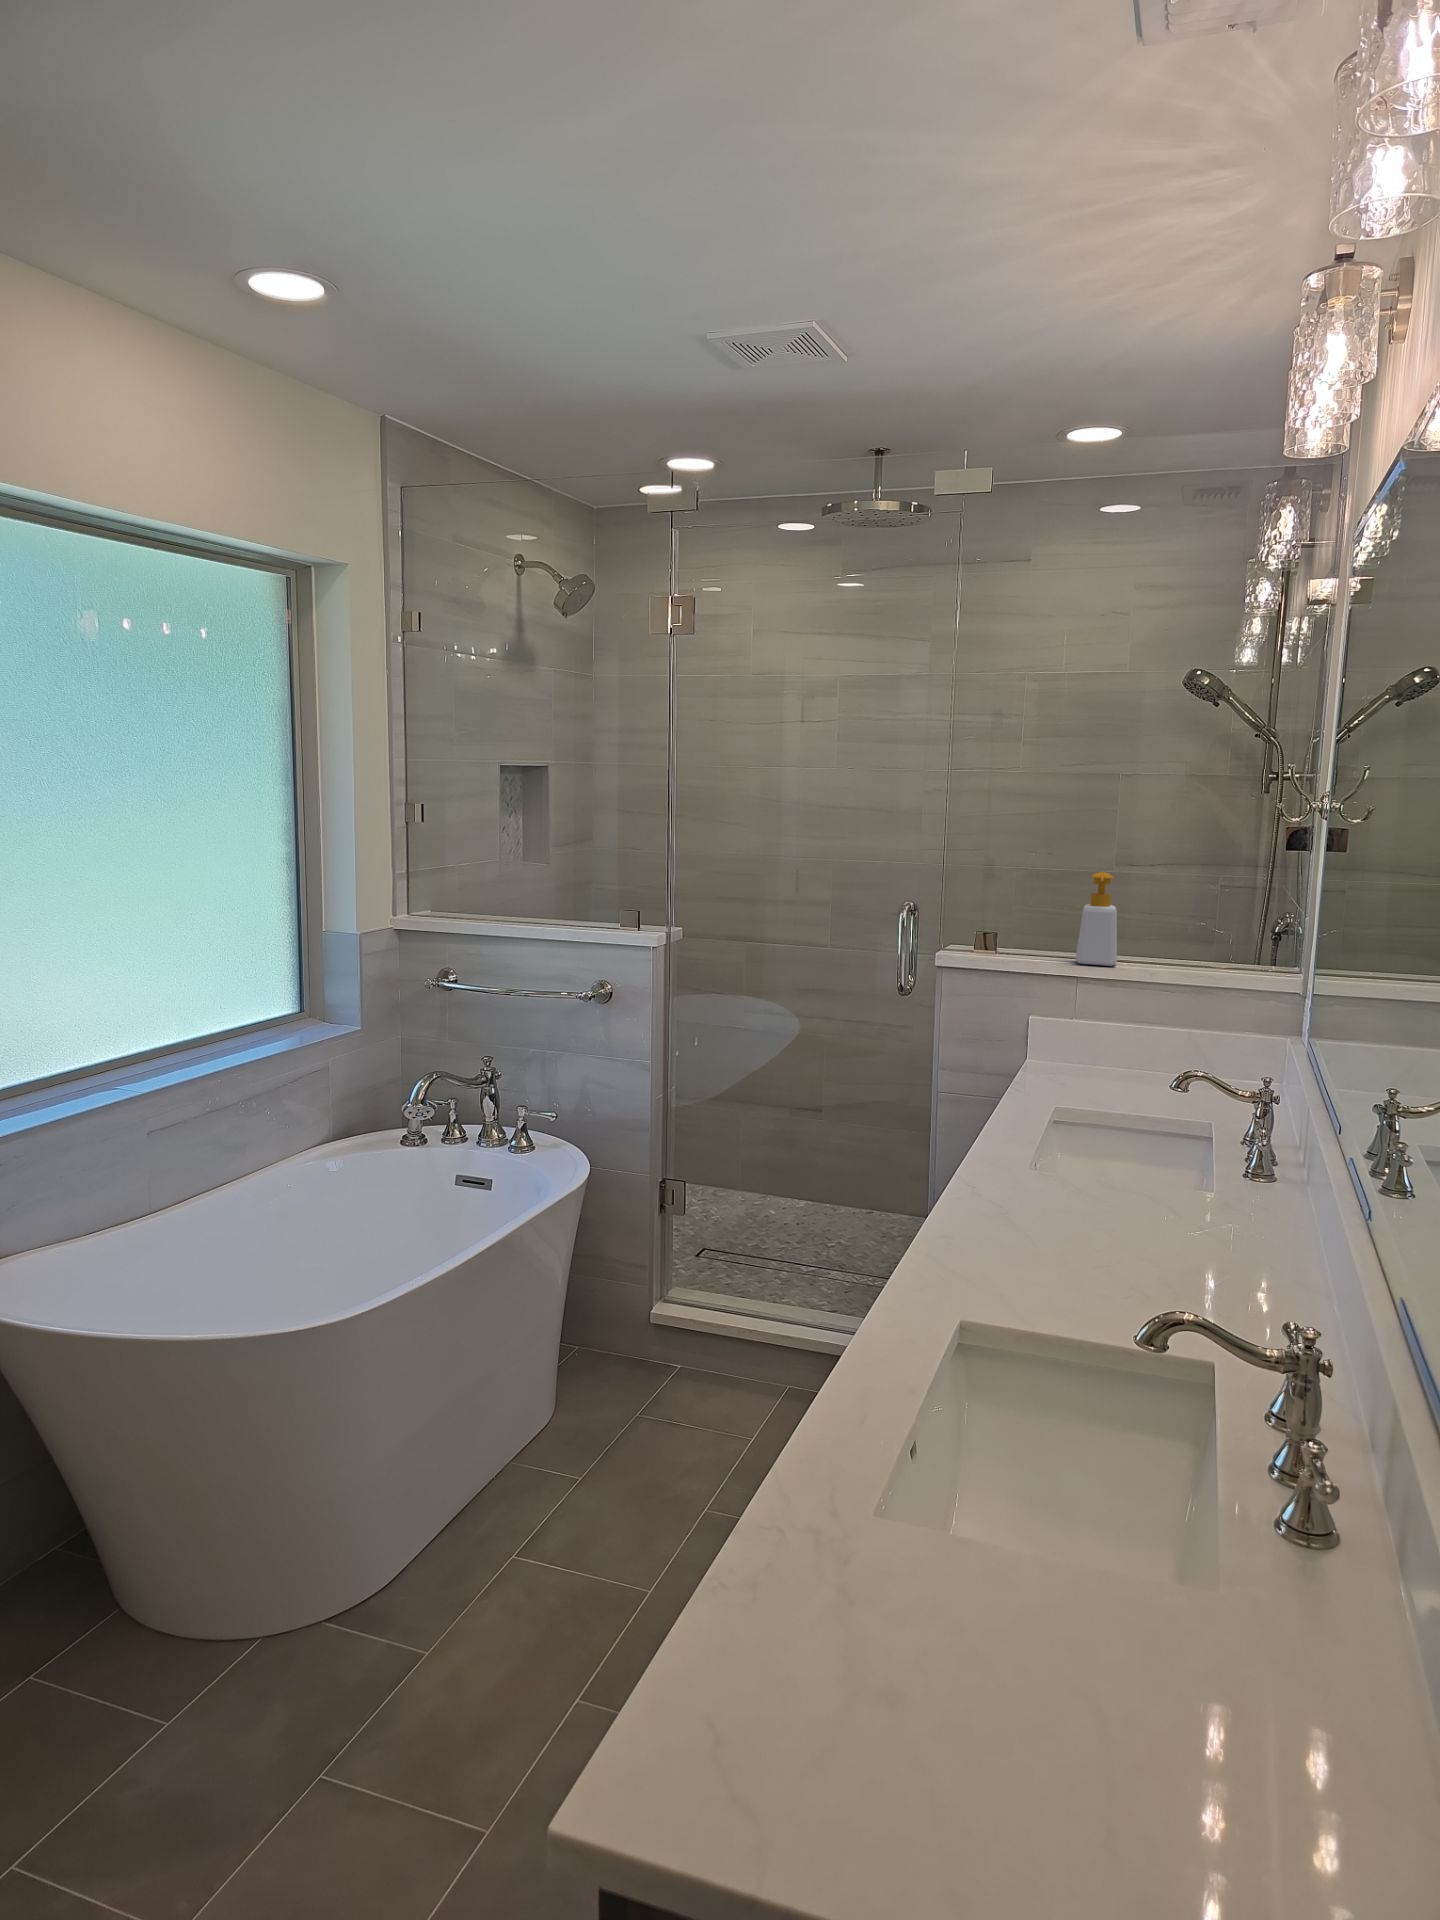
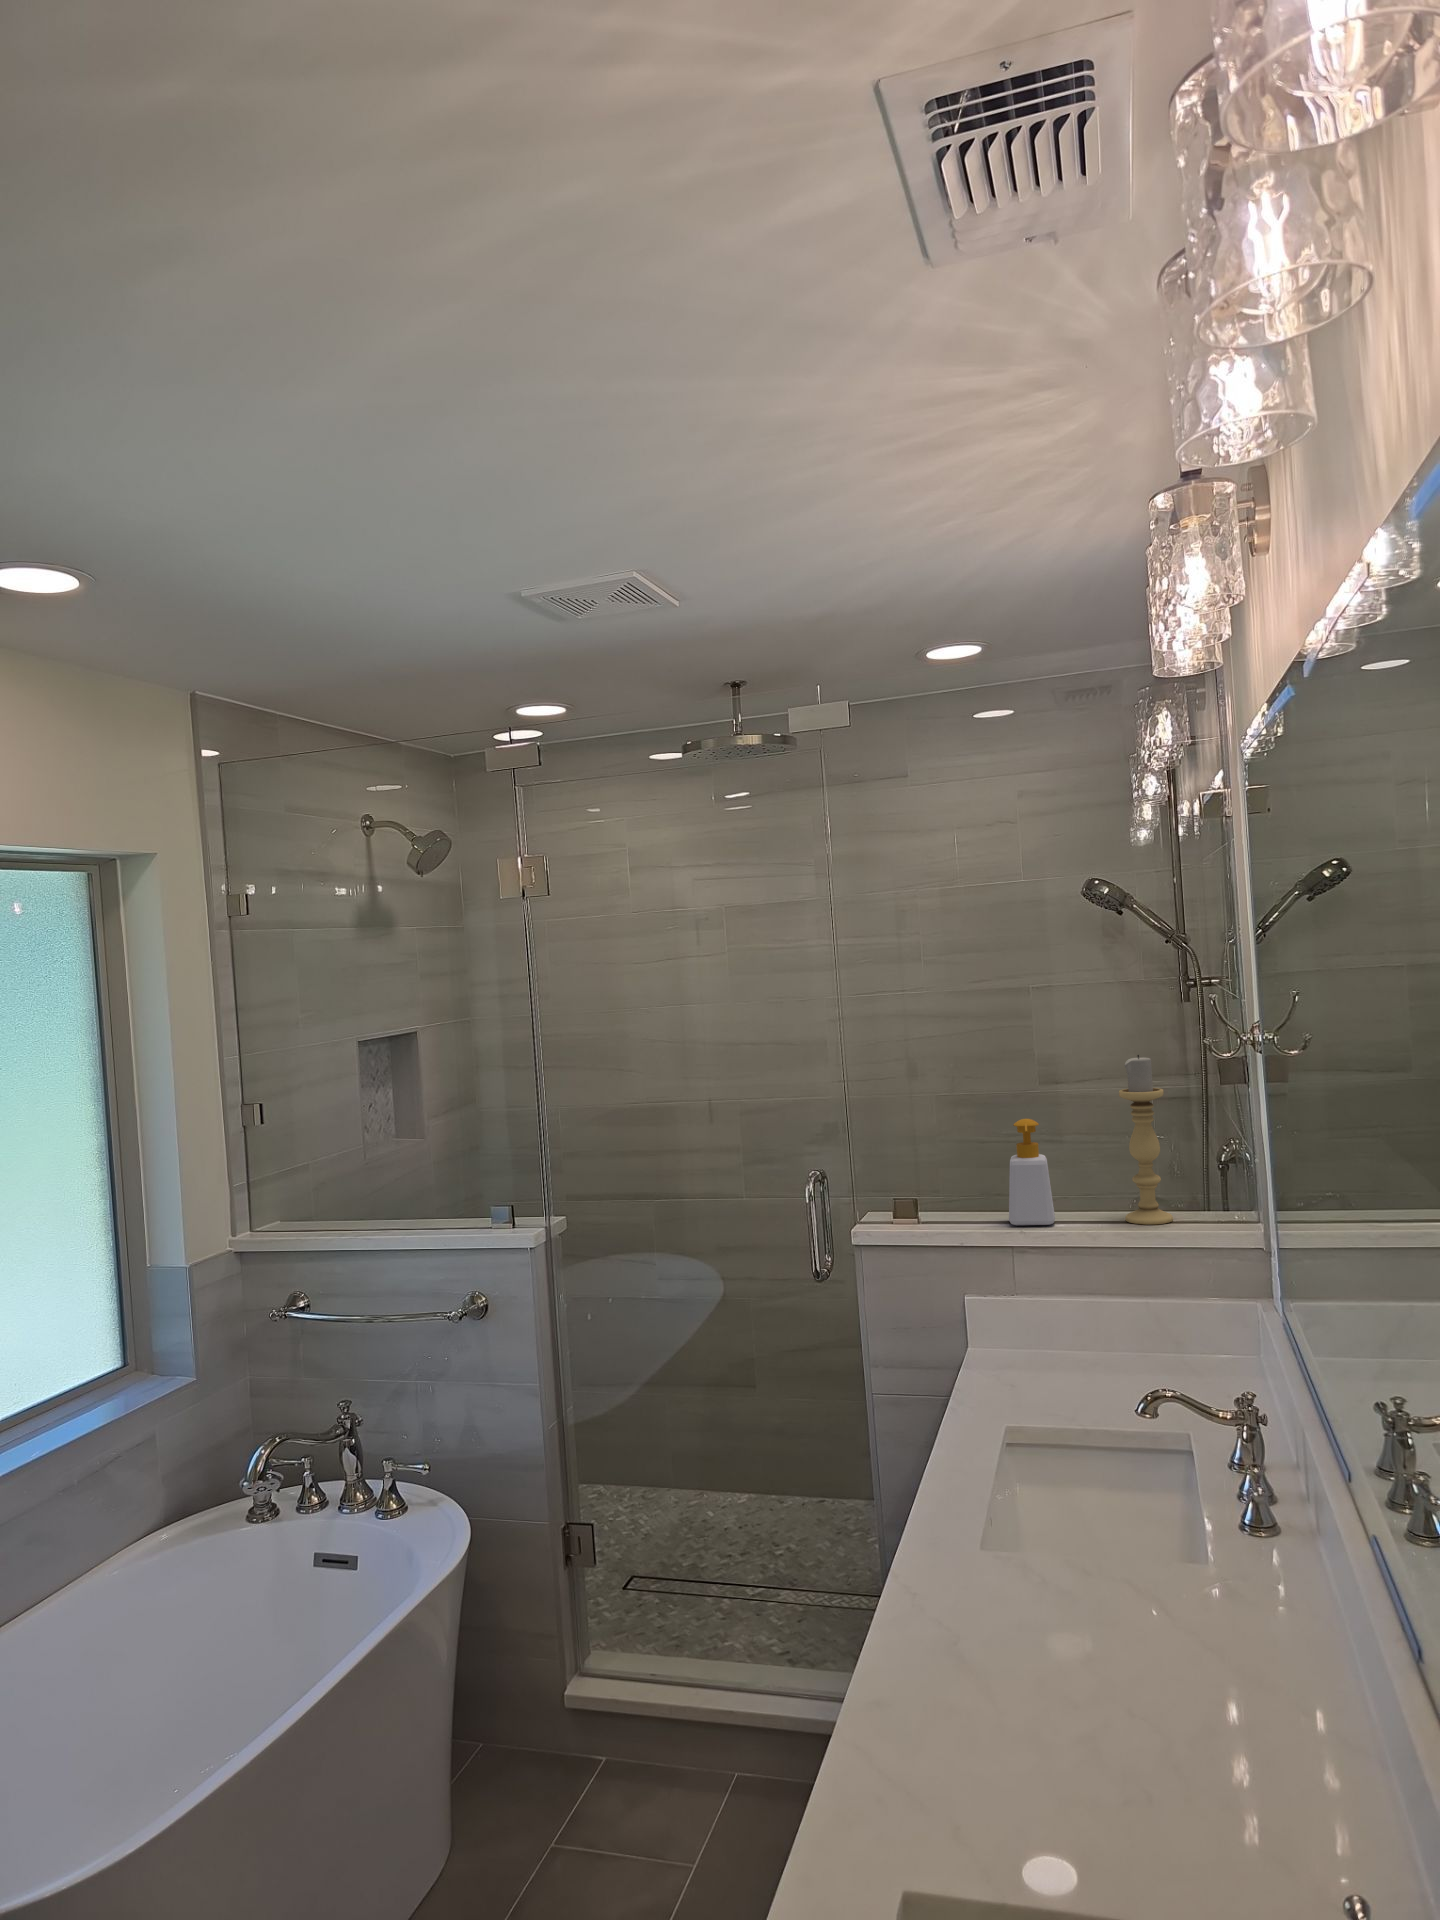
candle holder: none [1180,823,1231,974] -> present [1119,1055,1173,1225]

